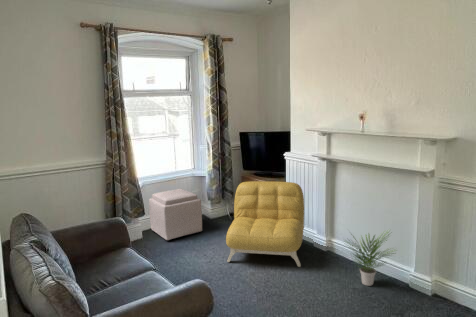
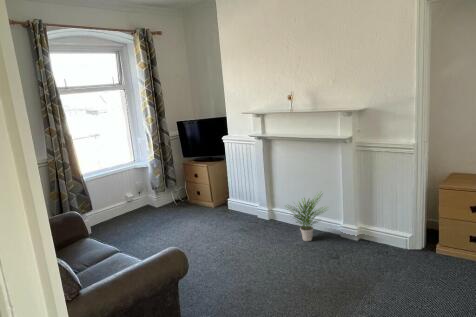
armchair: present [226,181,304,267] -> none [179,163,249,241]
ottoman: present [149,189,202,240] -> none [94,181,151,232]

